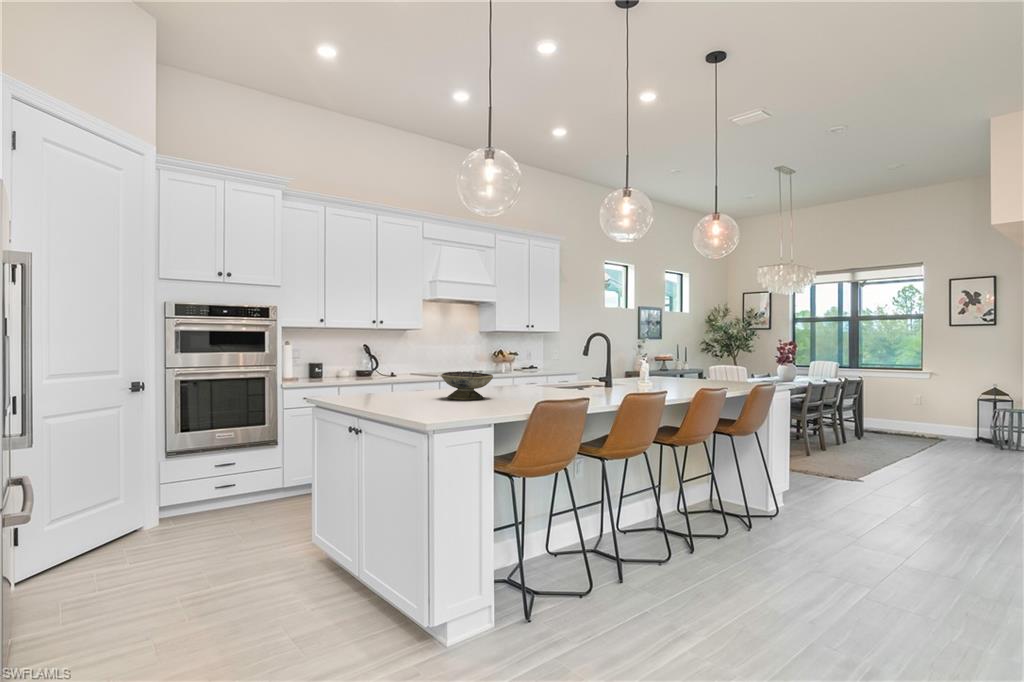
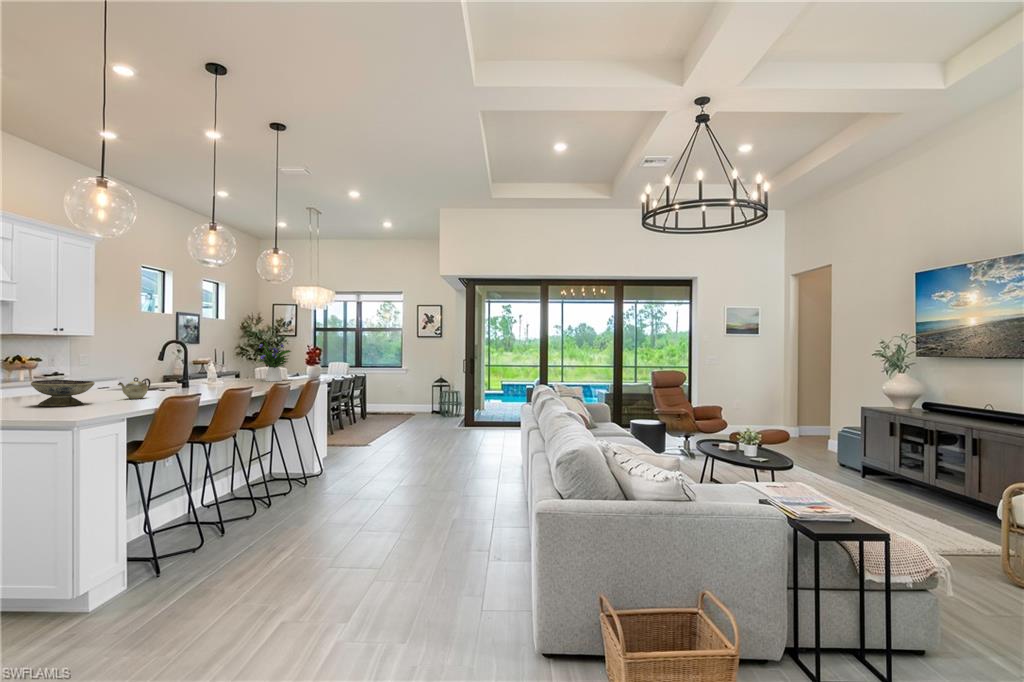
flower arrangement: none [688,332,737,383] -> present [256,342,291,381]
teapot: none [518,372,552,396] -> present [118,377,151,399]

